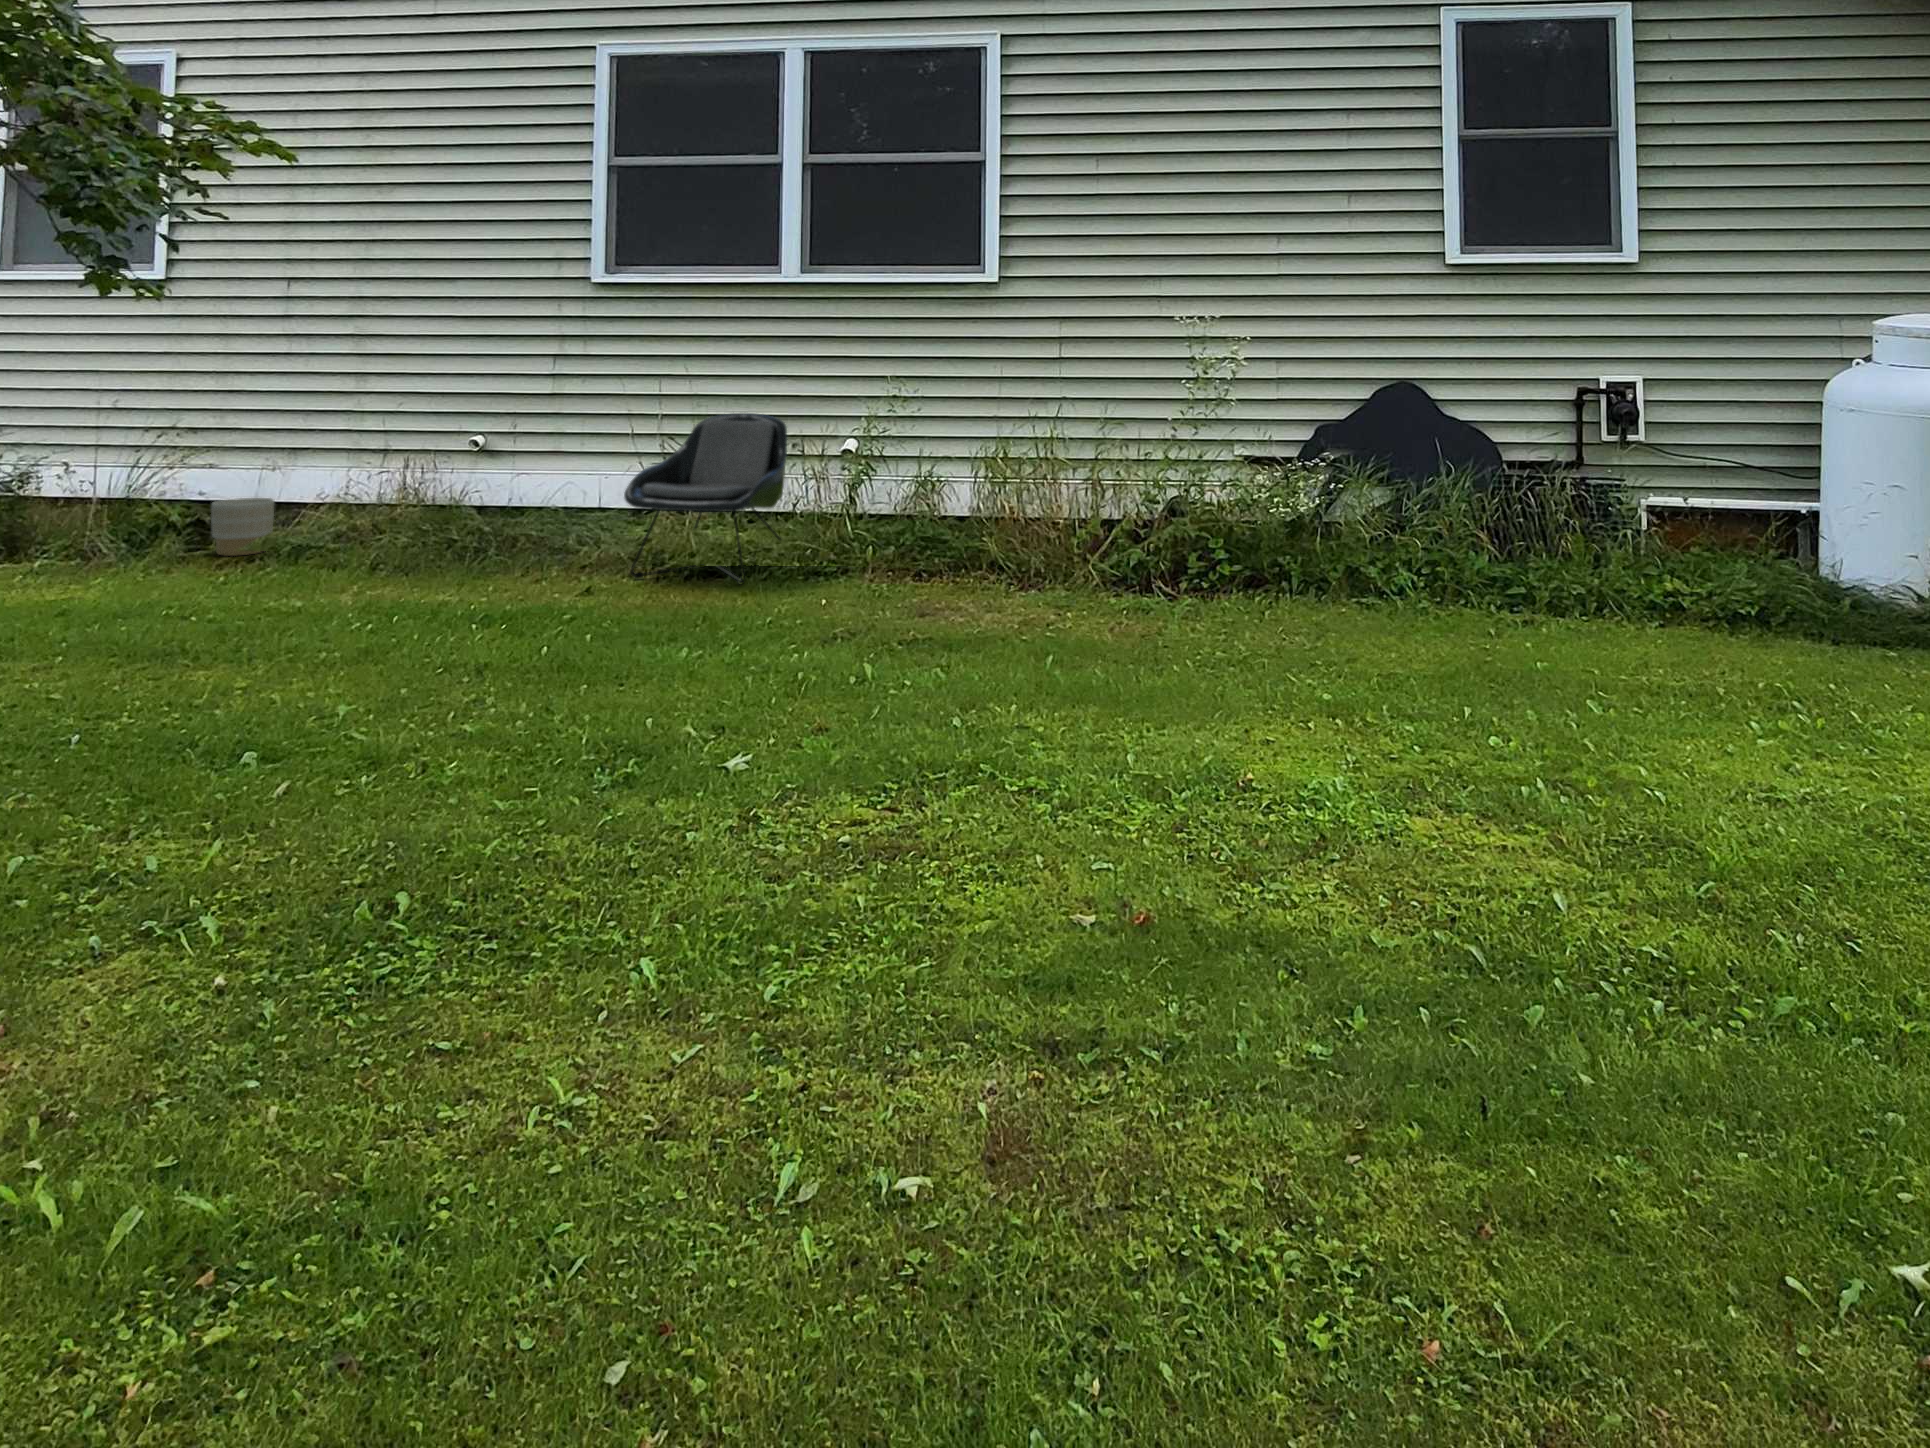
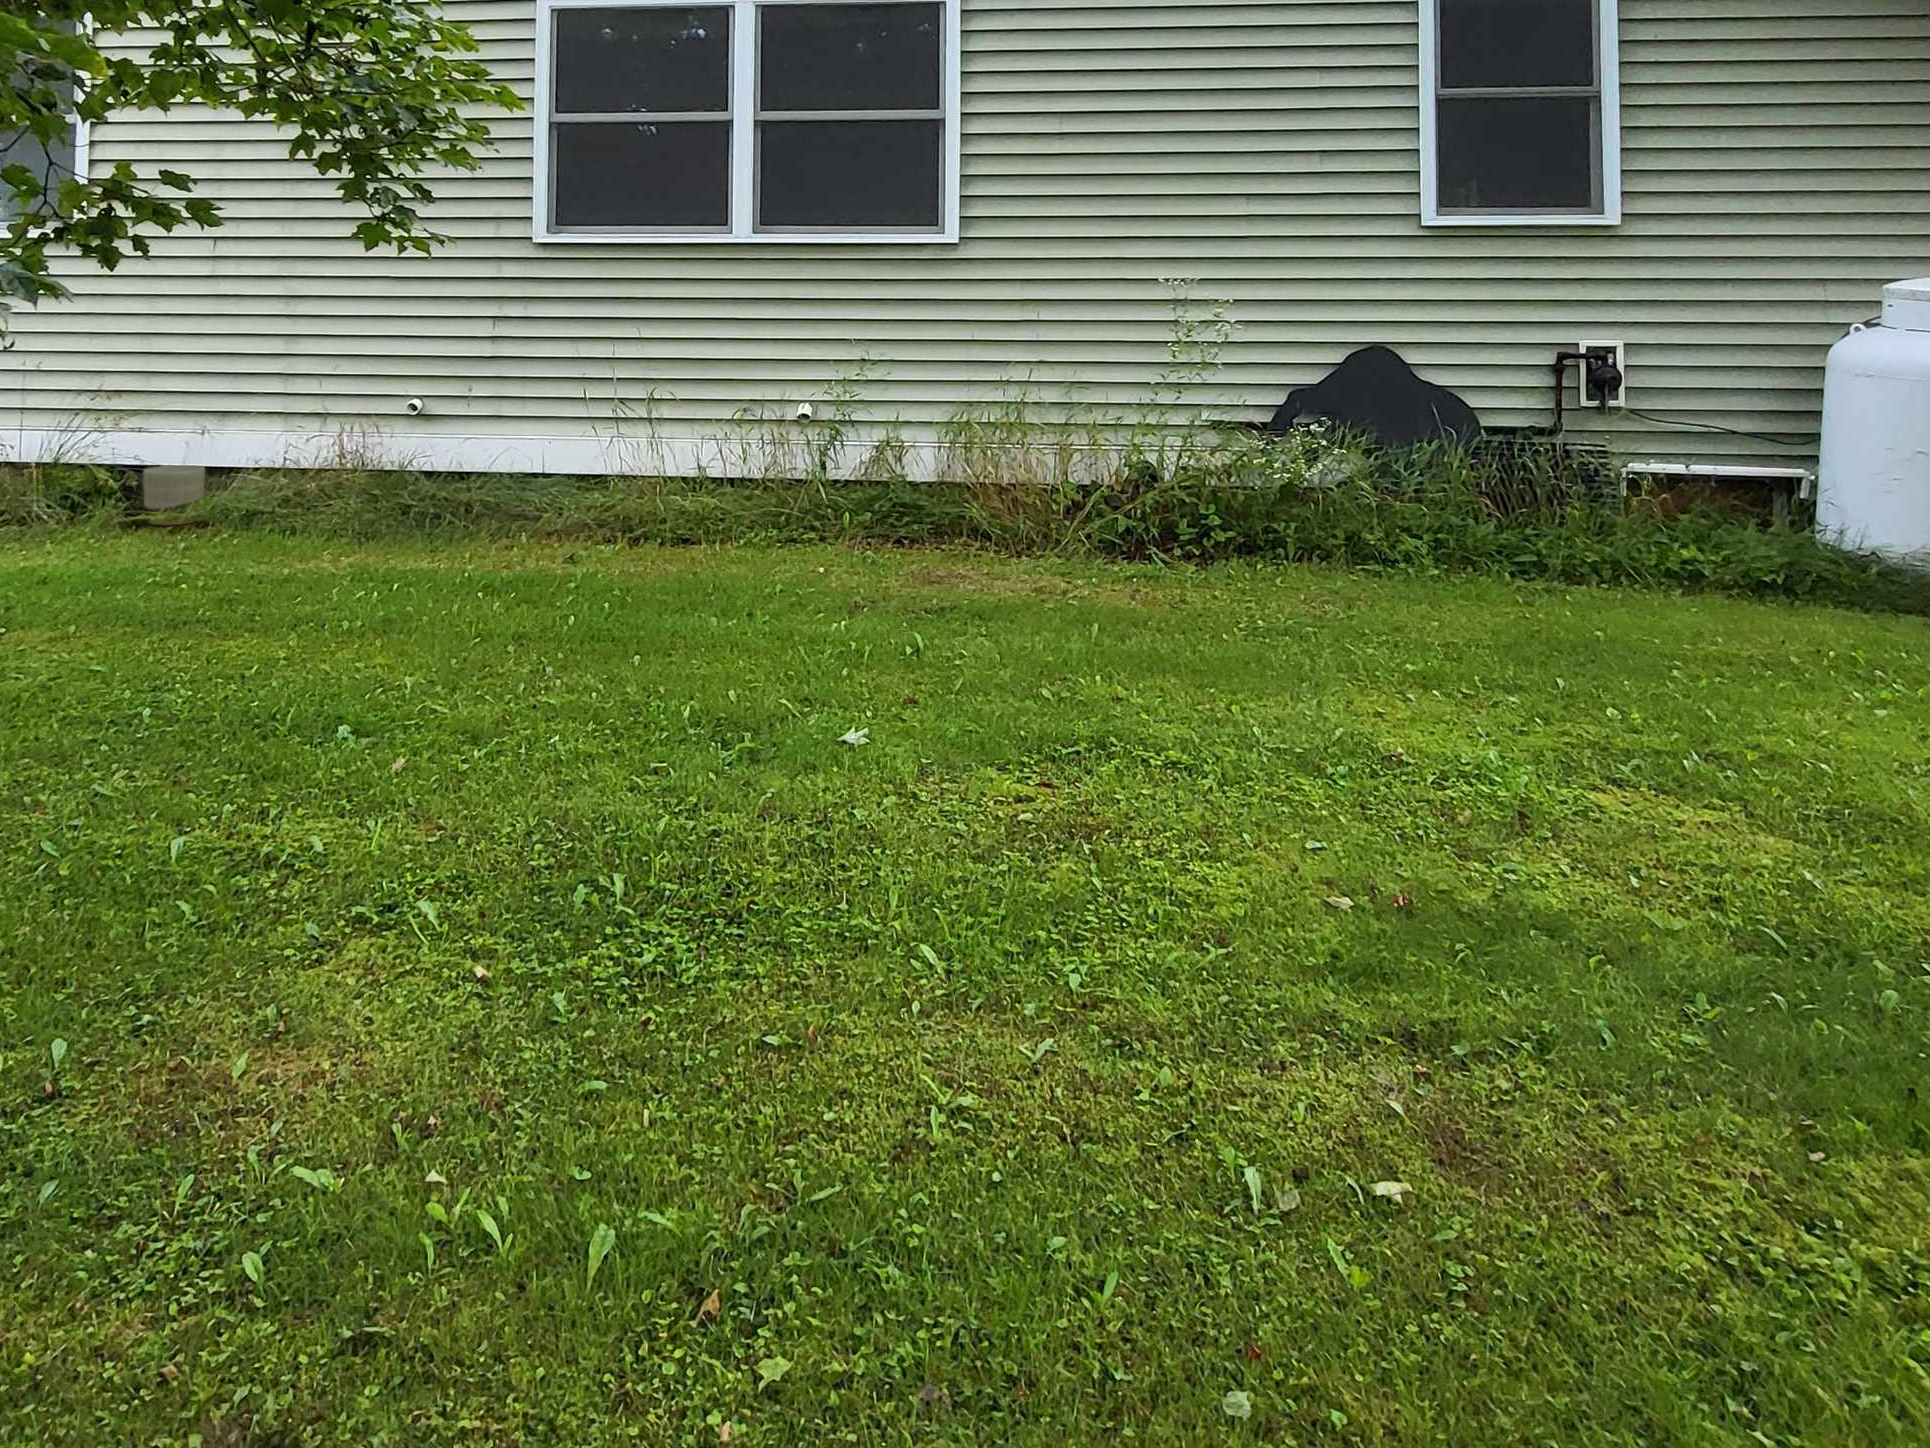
lounge chair: present [624,413,787,585] -> none [603,377,761,552]

